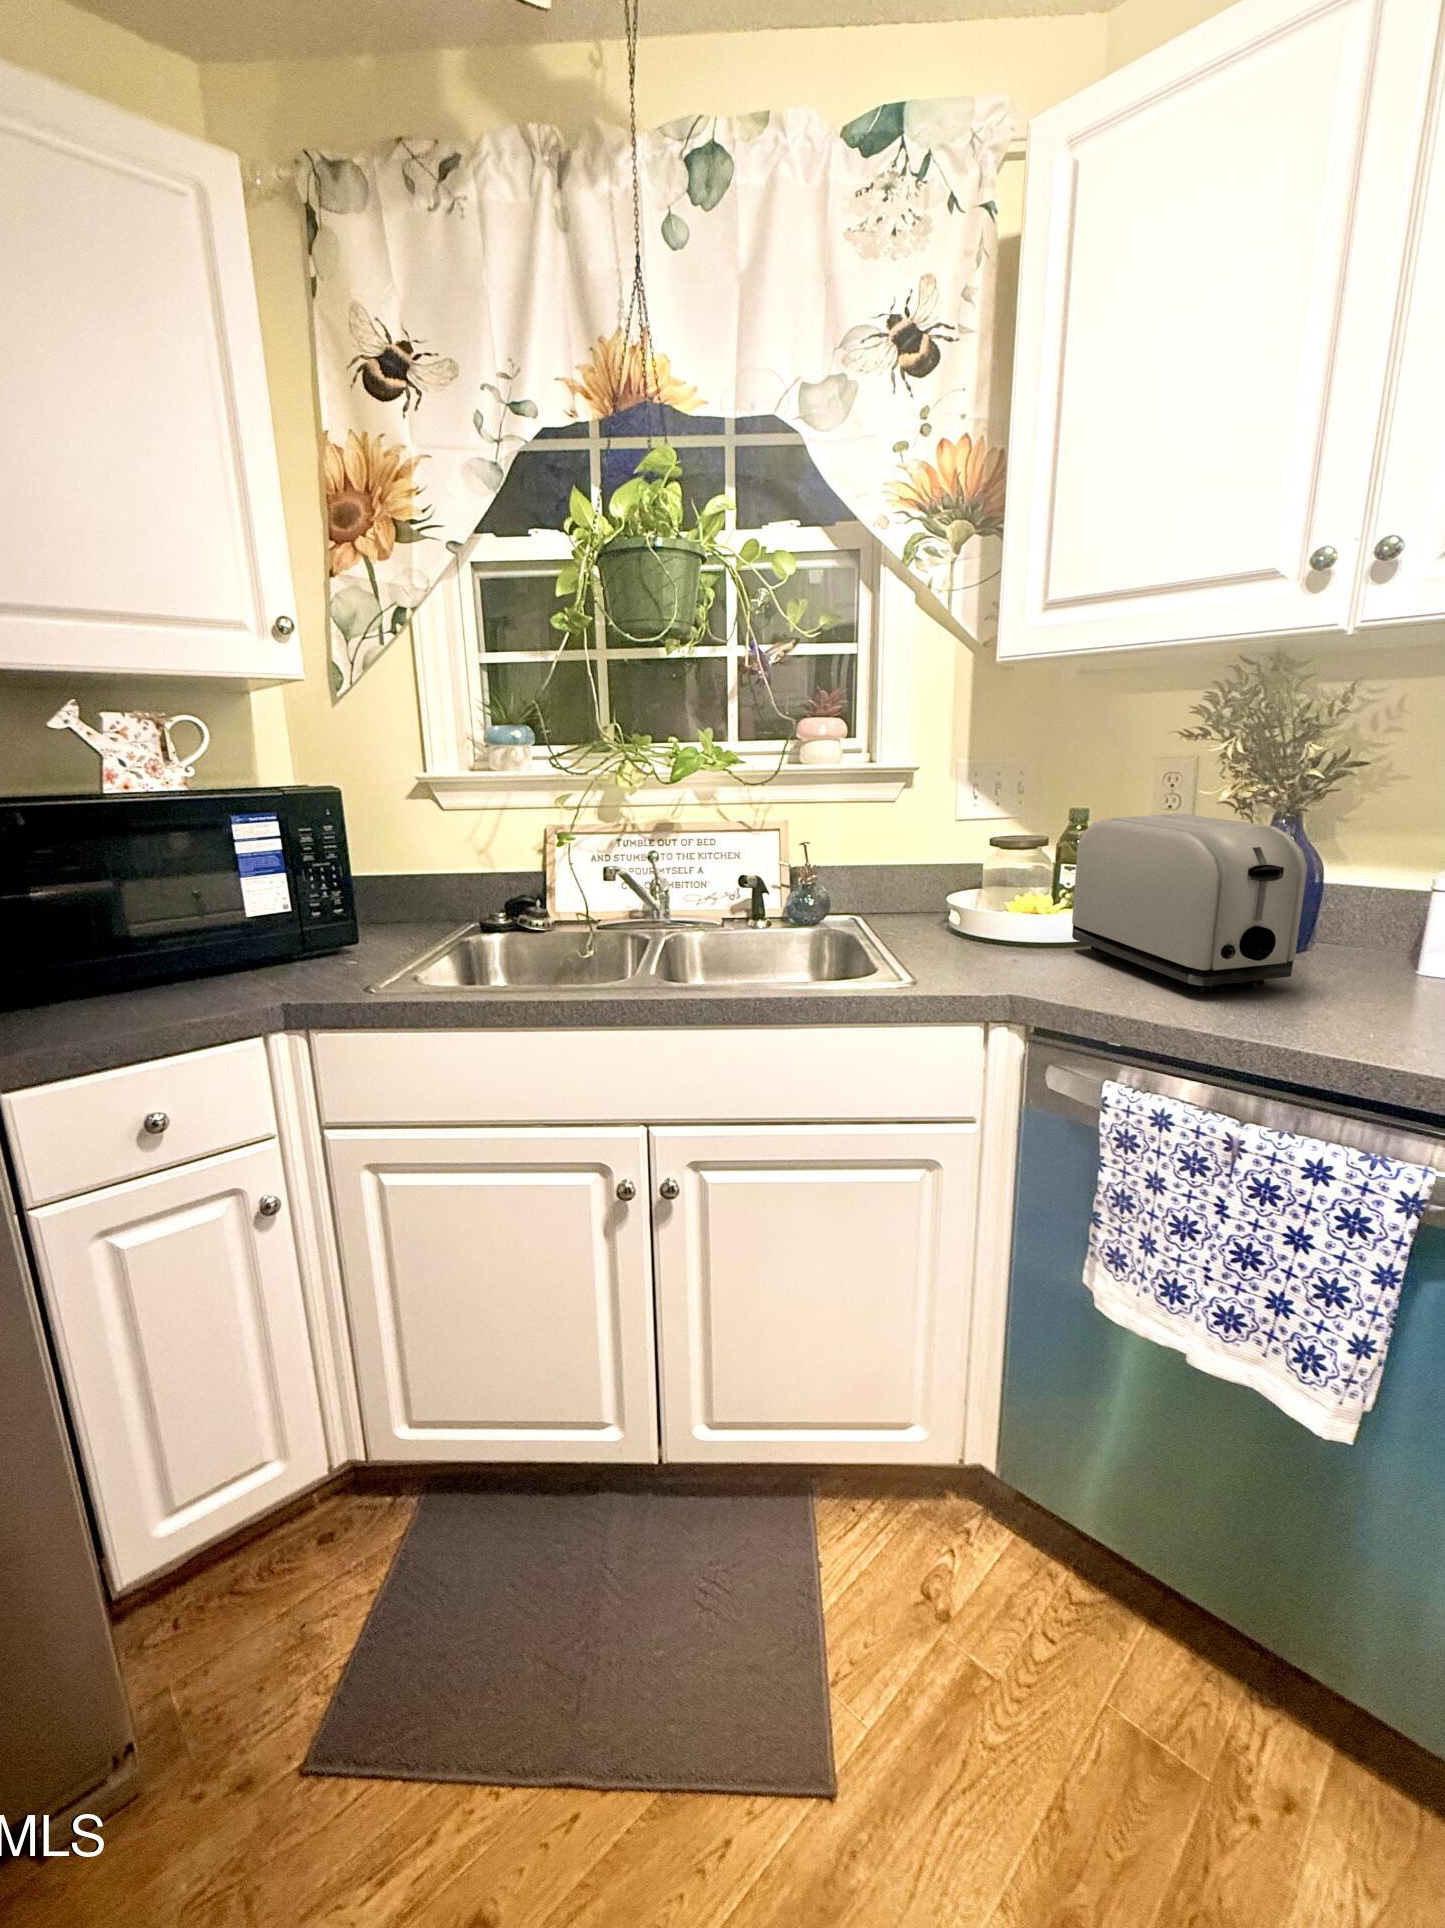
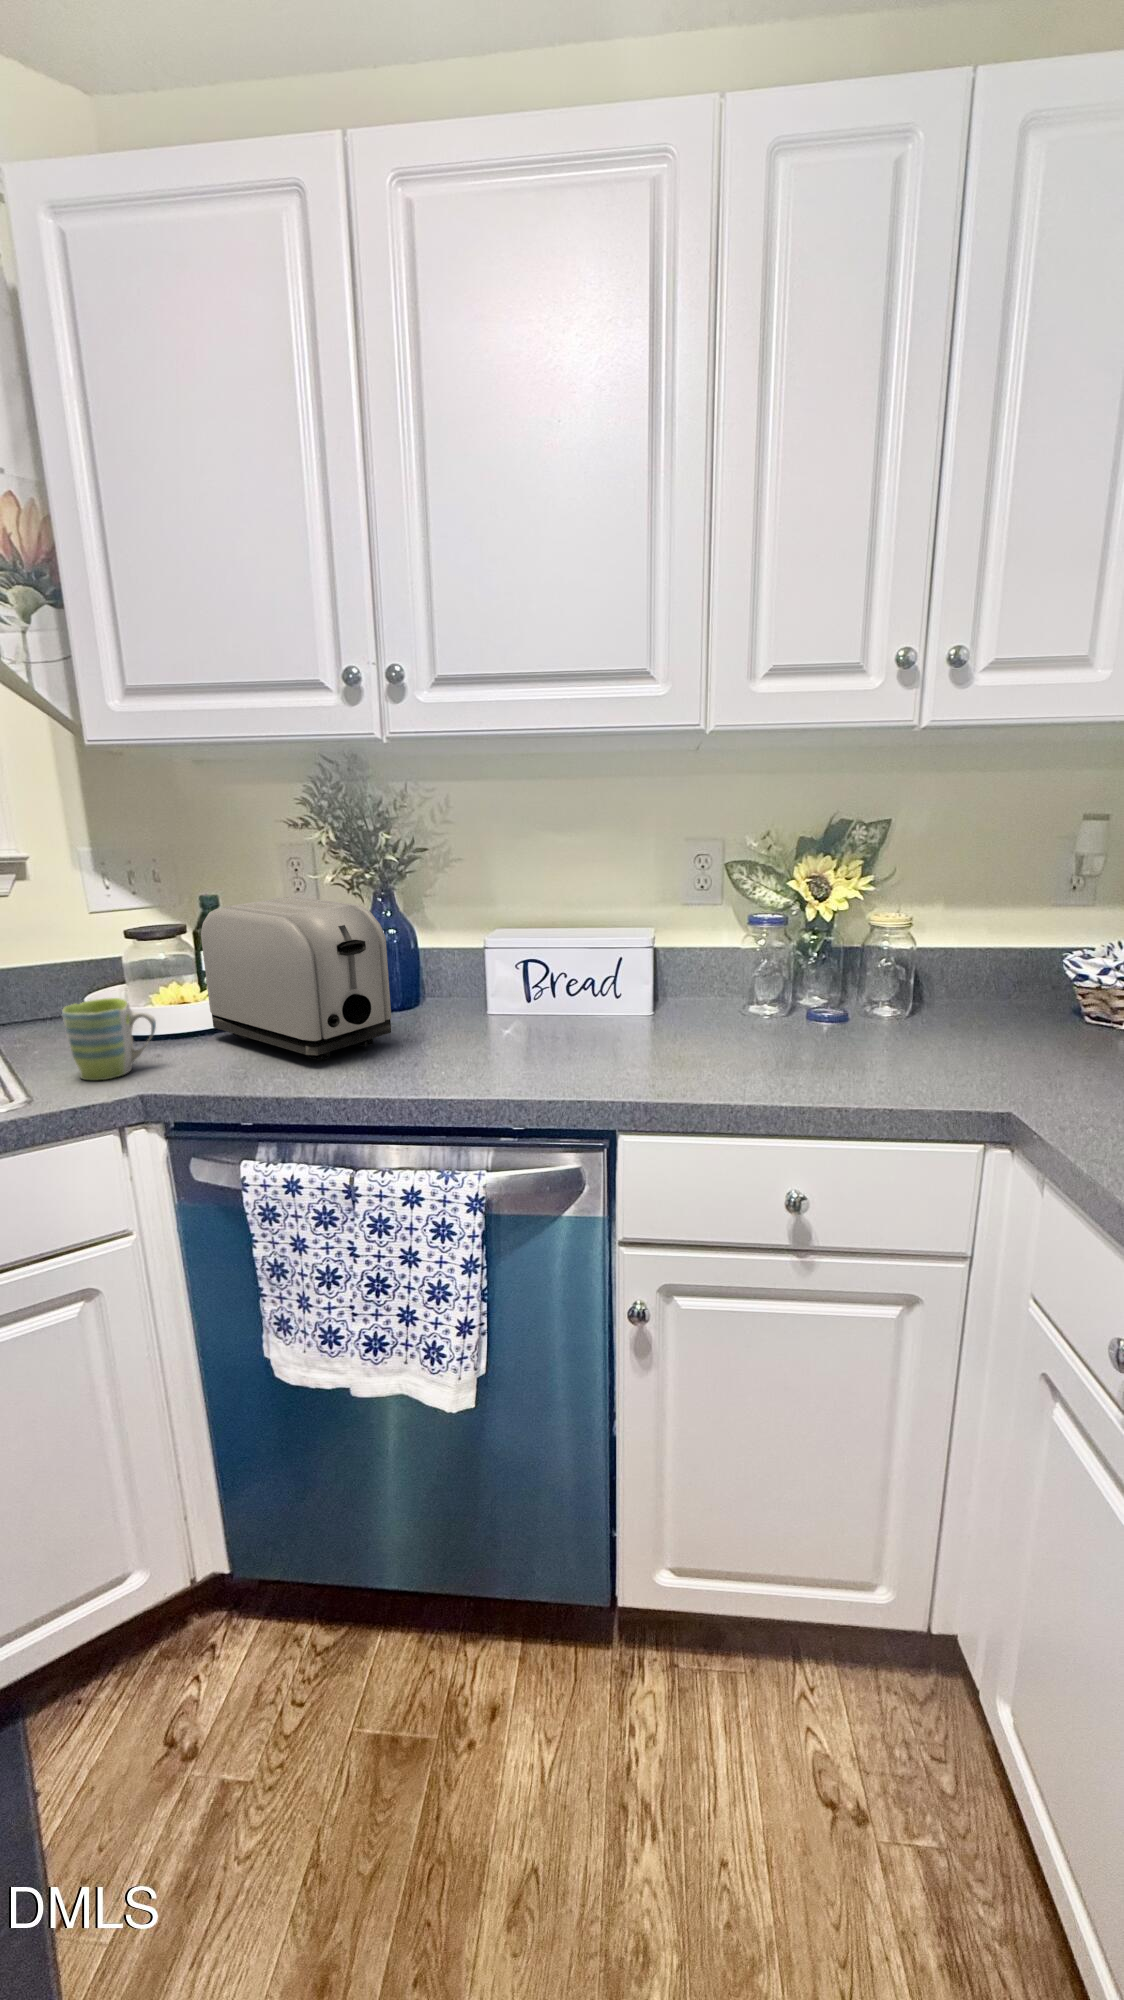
mug: none [946,895,1027,971] -> present [62,998,156,1080]

